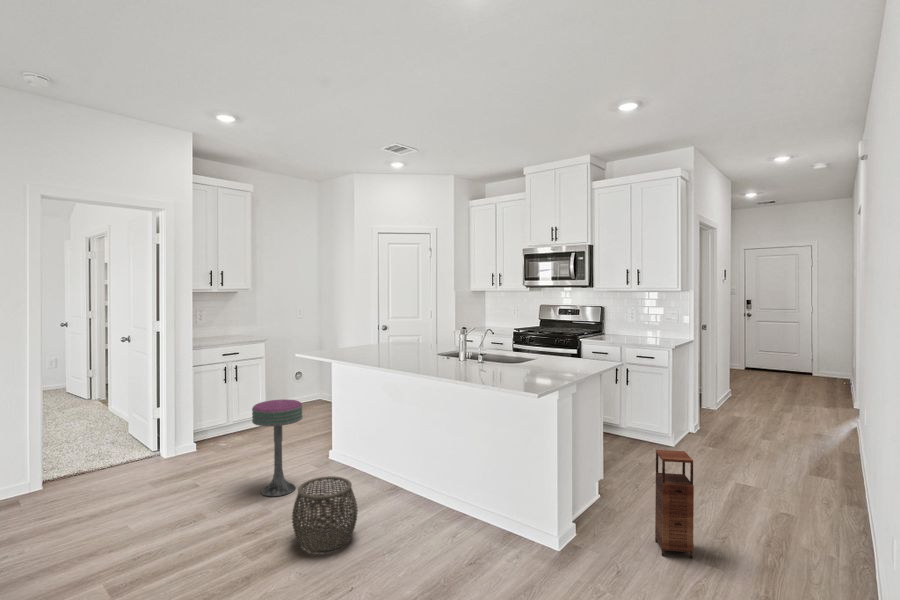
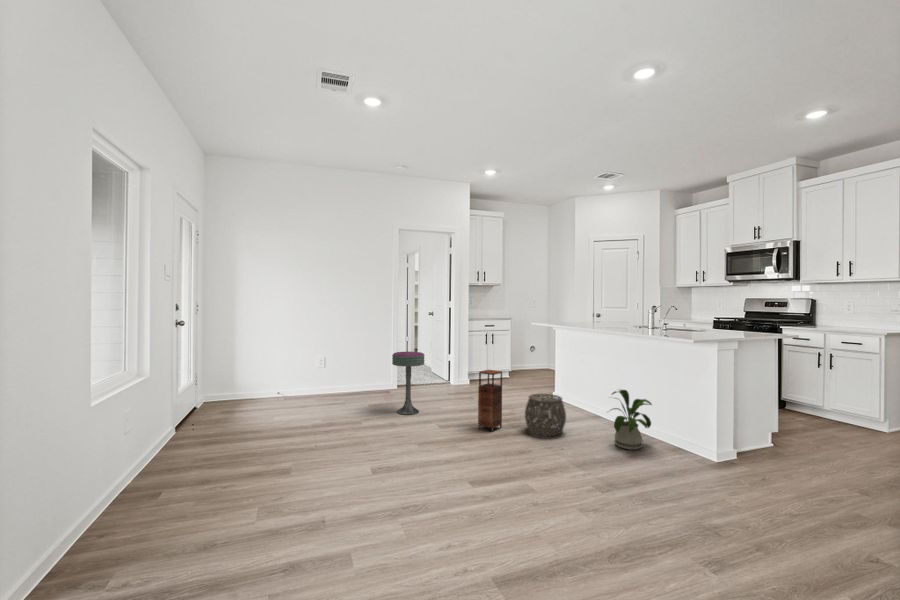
bar stool: present [252,399,302,496] -> present [392,352,425,415]
storage cabinet: present [655,450,694,558] -> present [478,370,502,432]
house plant: none [416,461,481,550] -> present [611,390,652,450]

